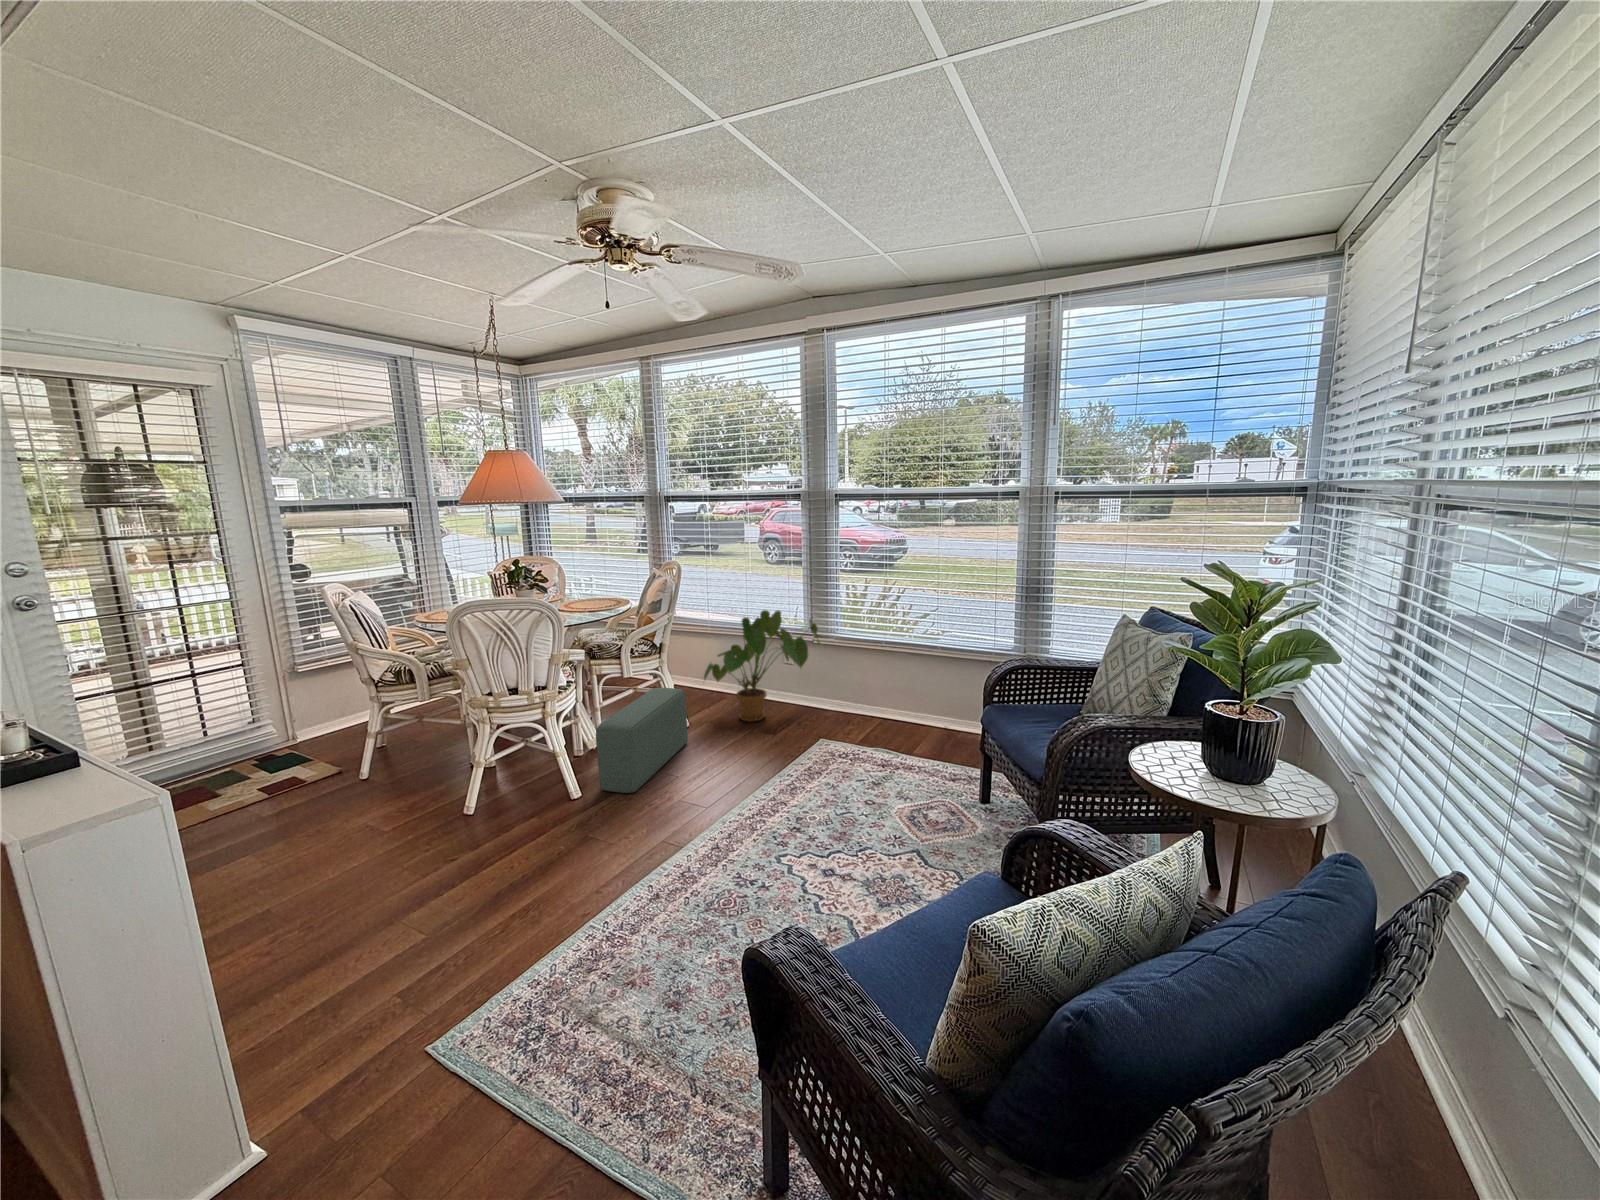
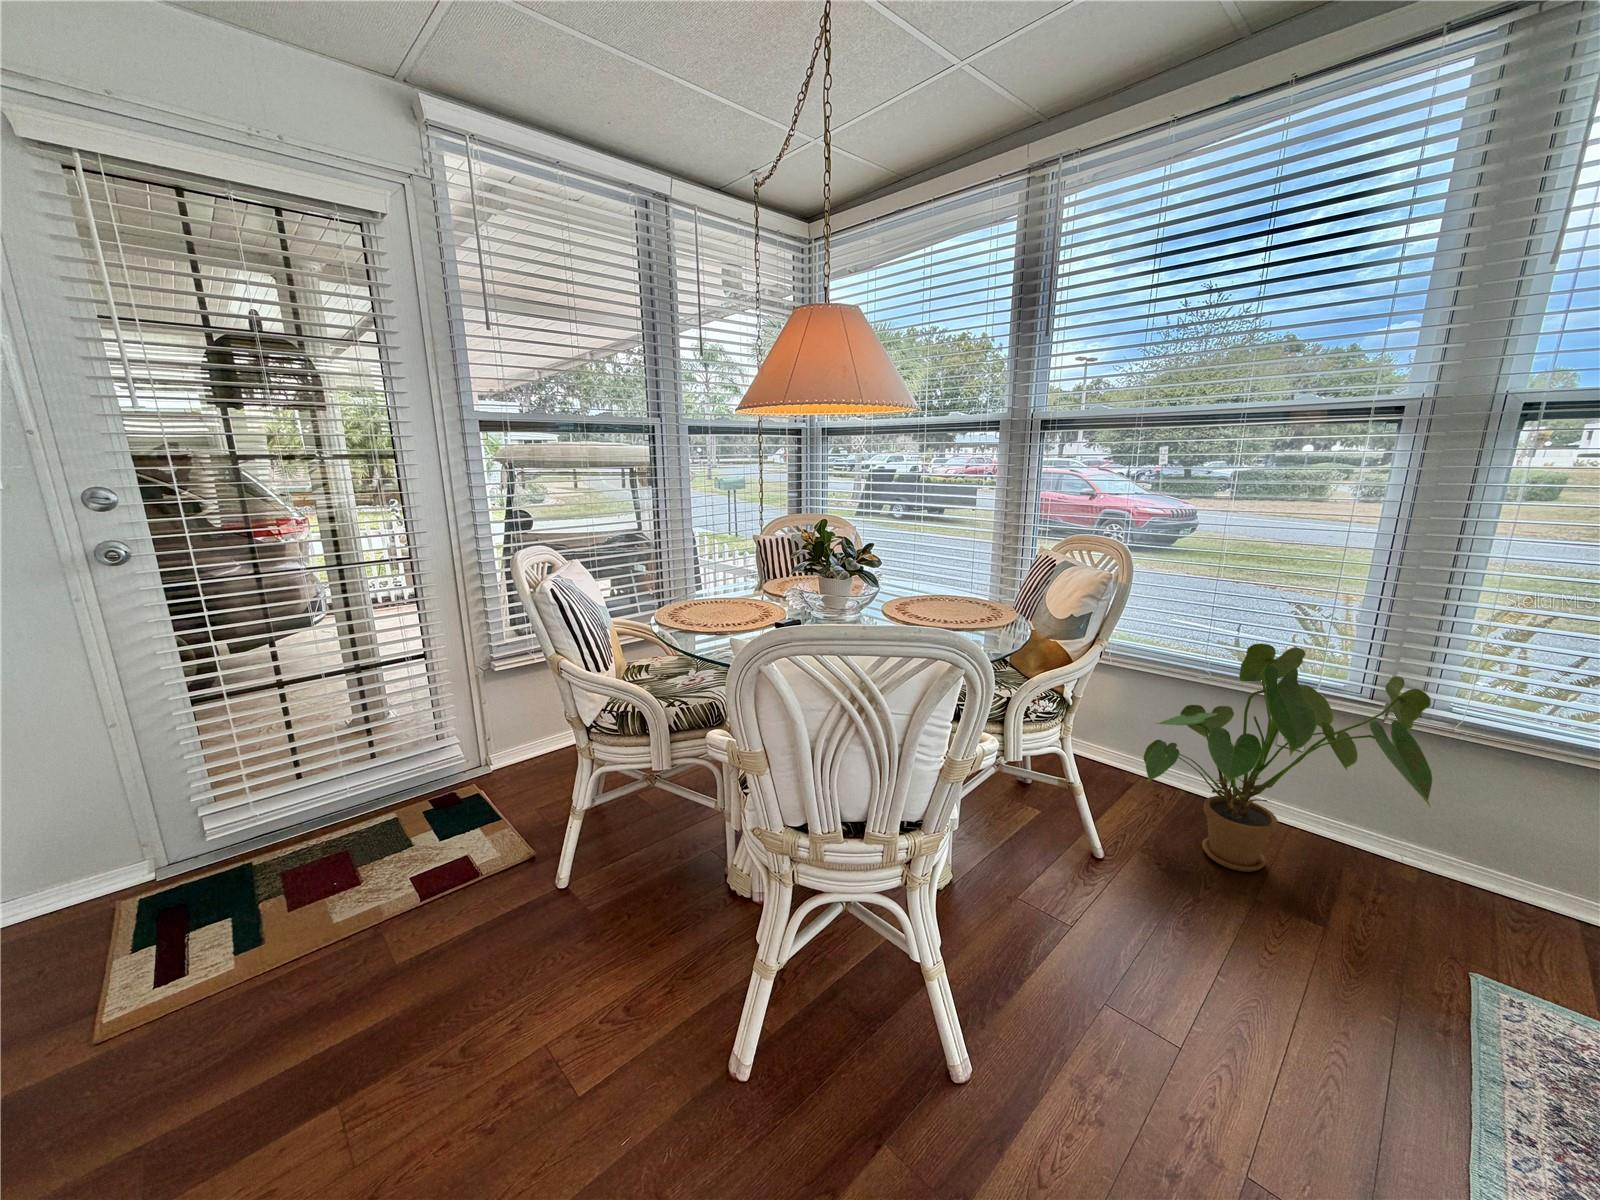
pouf: present [596,688,688,793] -> none [1013,796,1149,1102]

